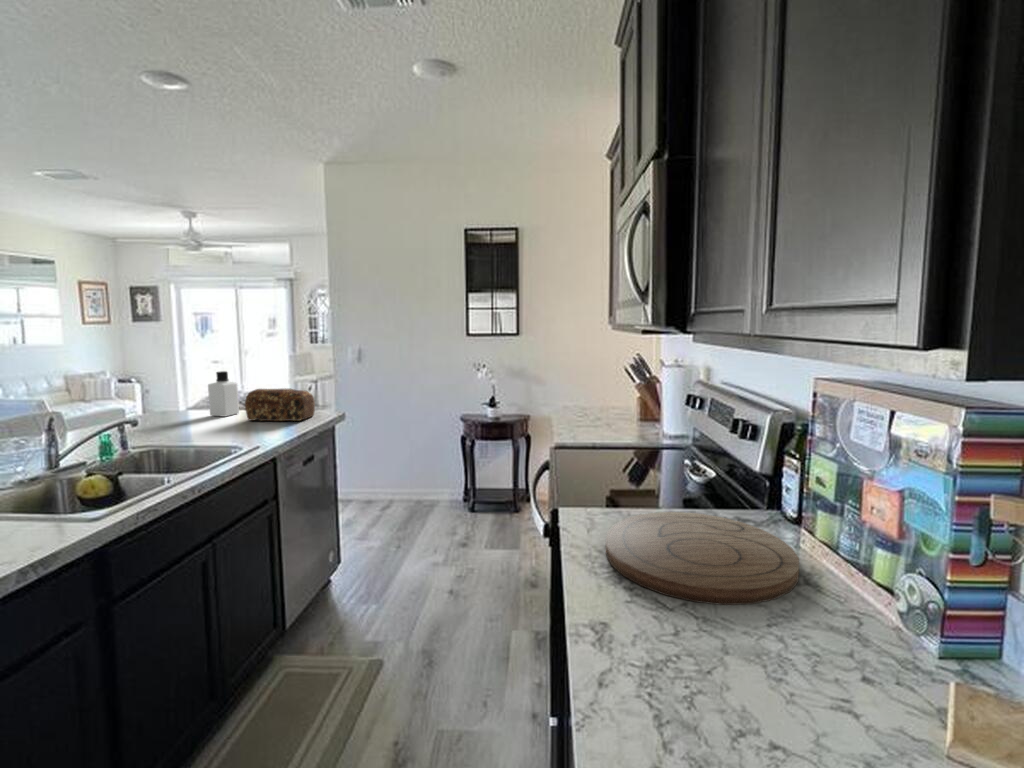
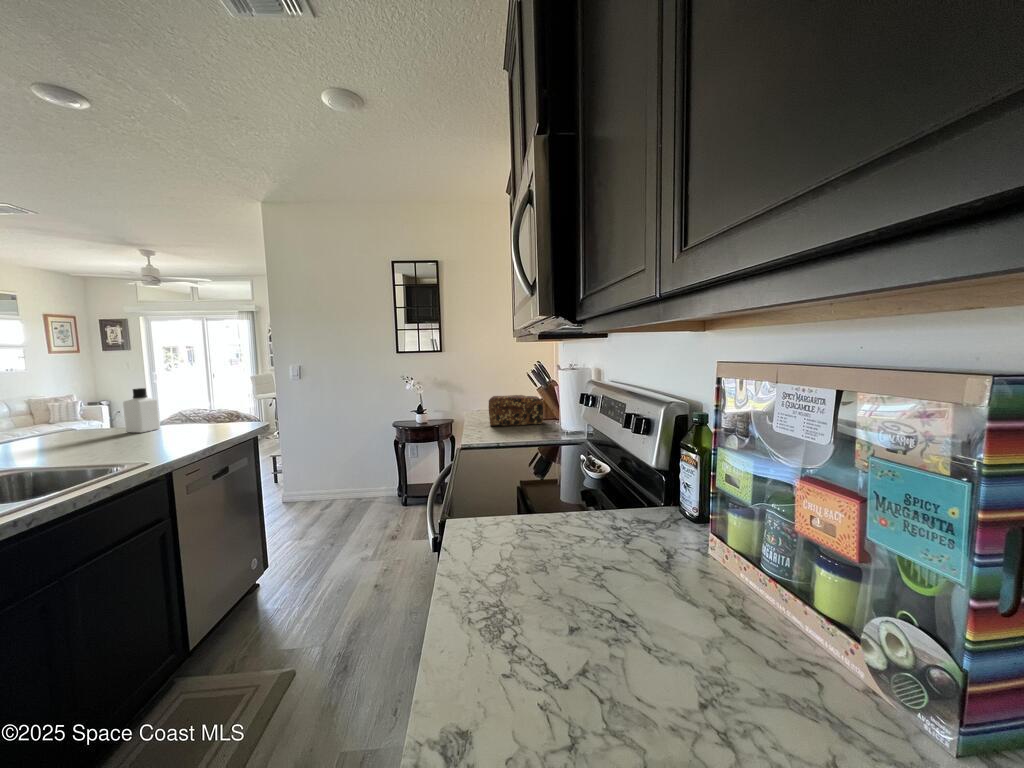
bread loaf: present [245,388,315,421] -> present [488,395,543,426]
cutting board: present [606,512,799,605] -> none [489,518,720,666]

